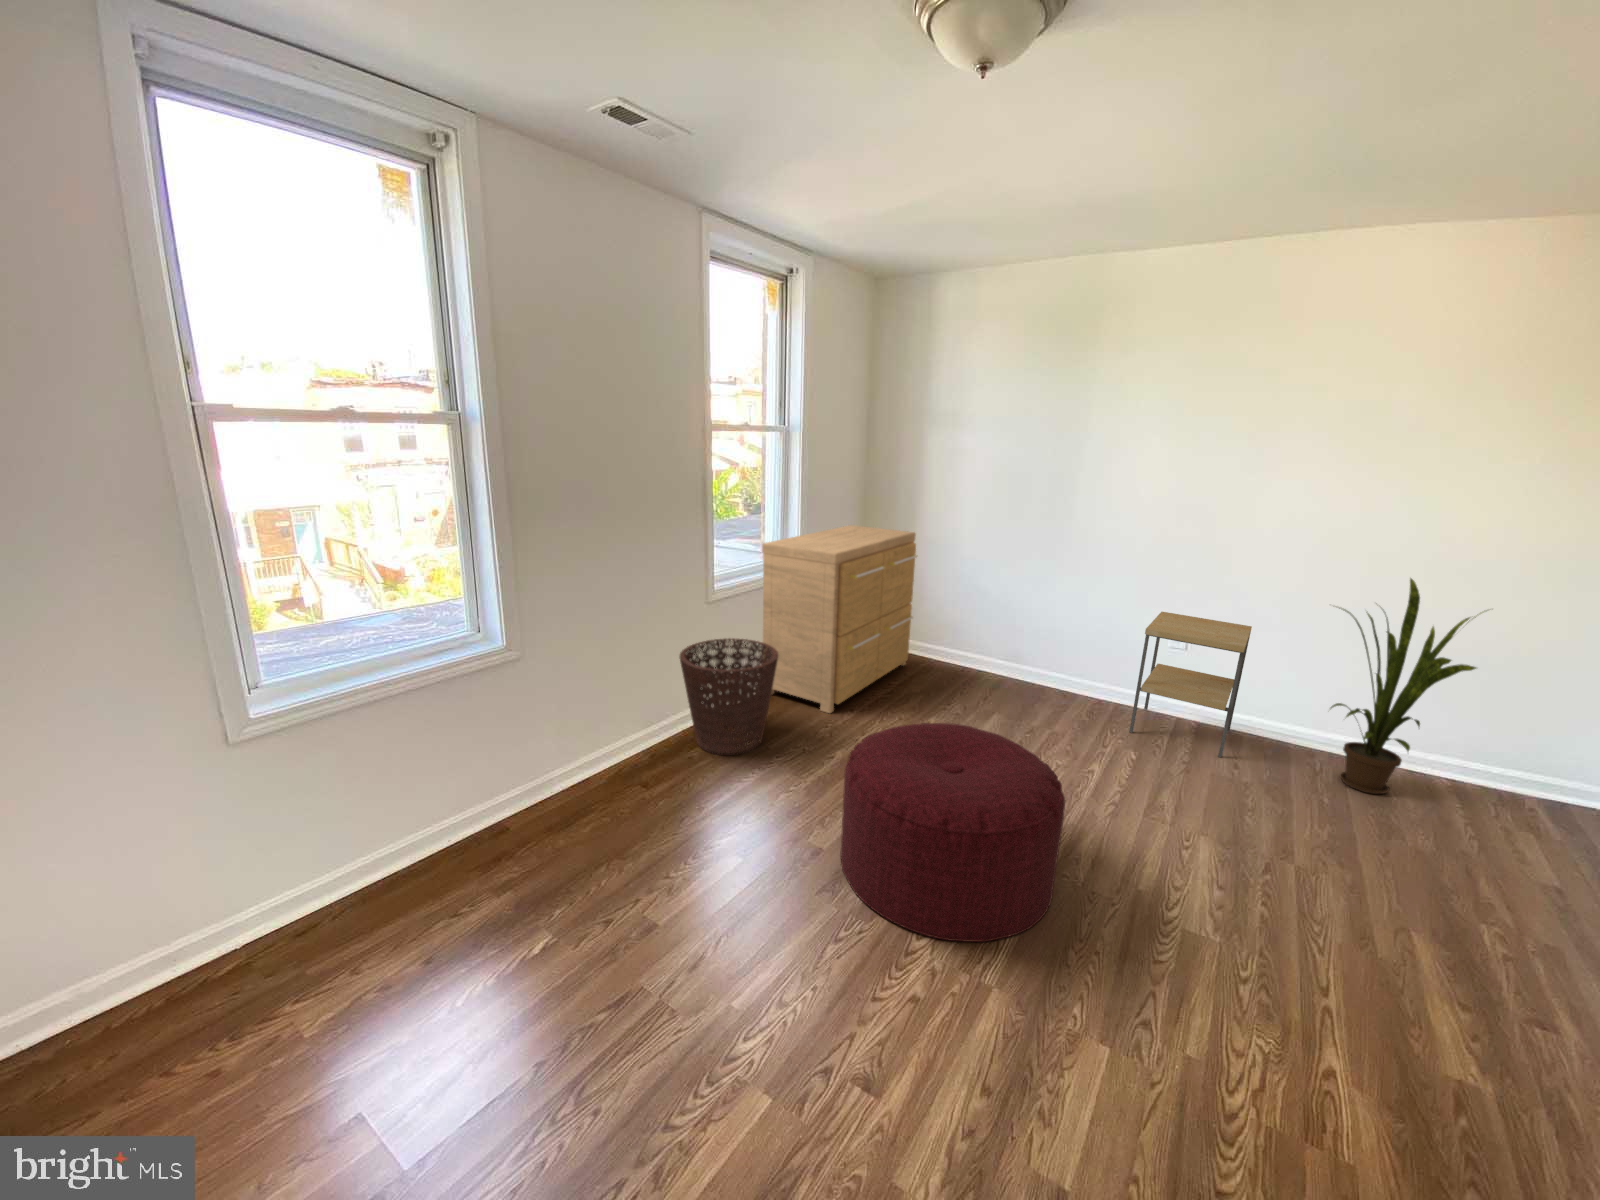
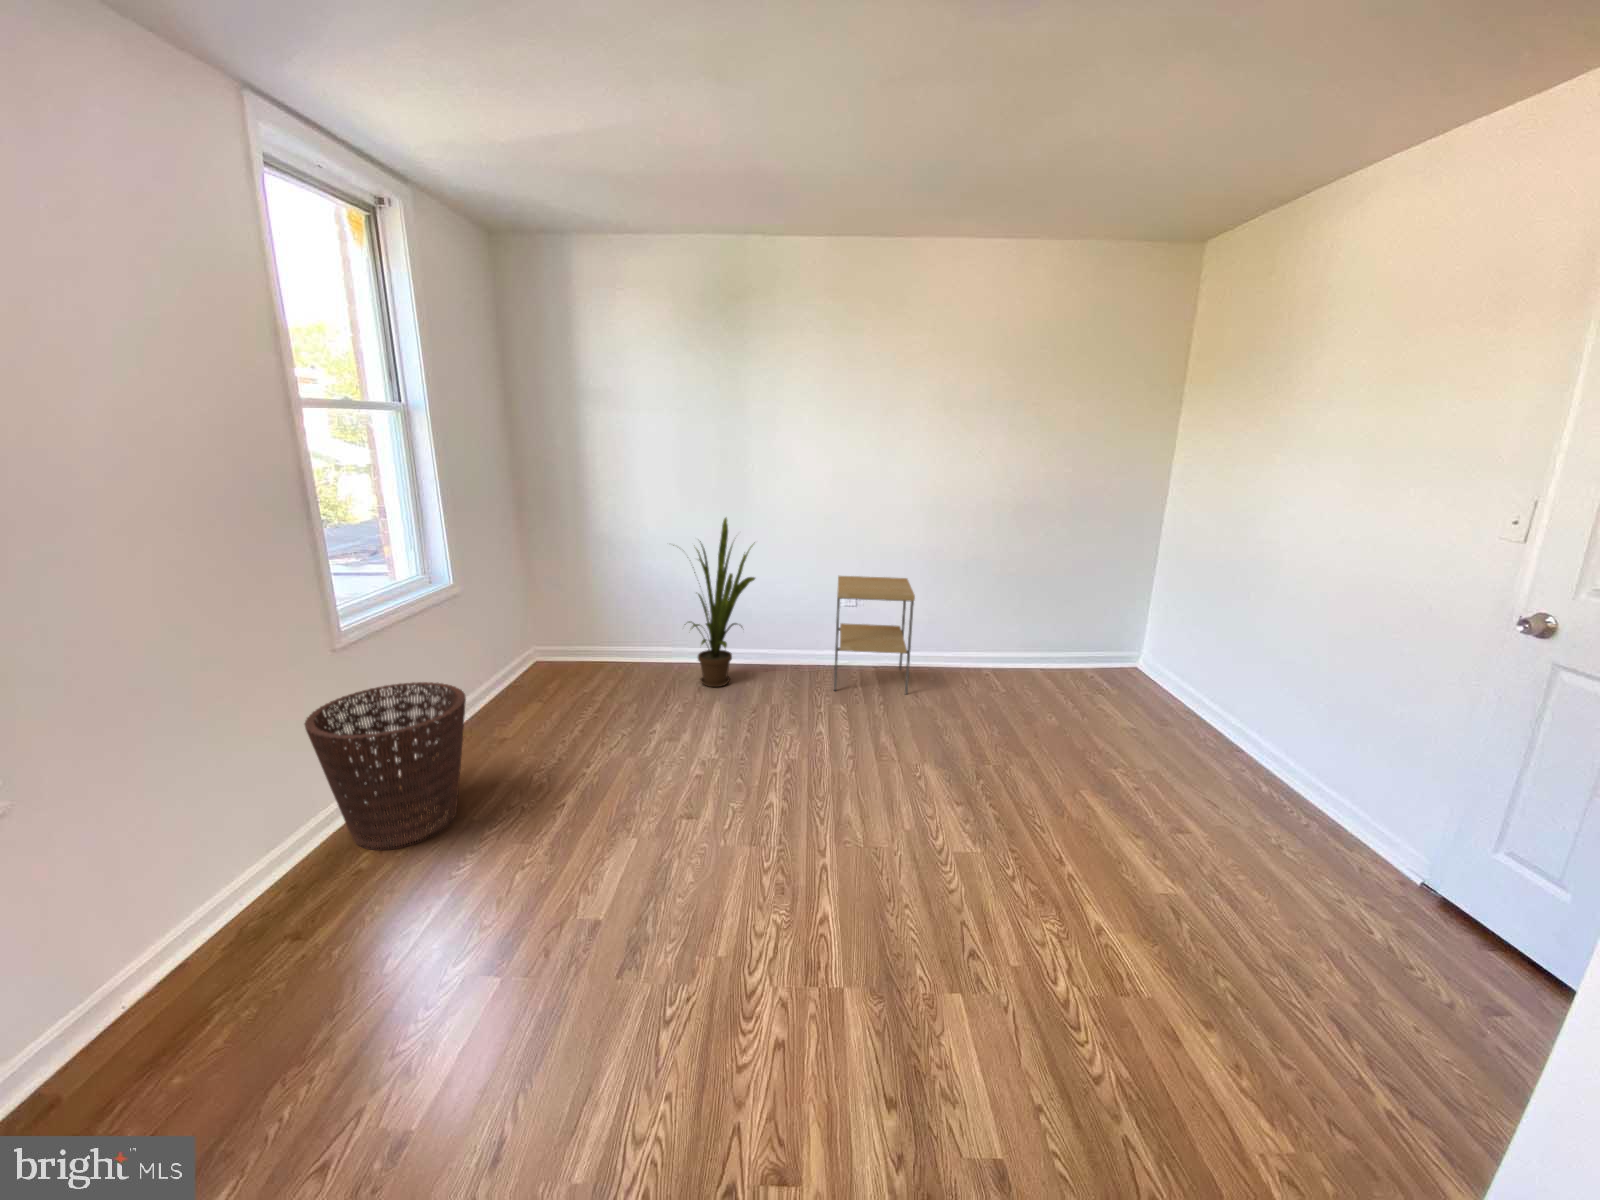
dresser: present [762,525,917,713] -> none [402,521,602,750]
house plant: present [1331,578,1476,794] -> present [673,518,755,687]
ottoman: present [841,723,1065,942] -> none [616,722,857,968]

